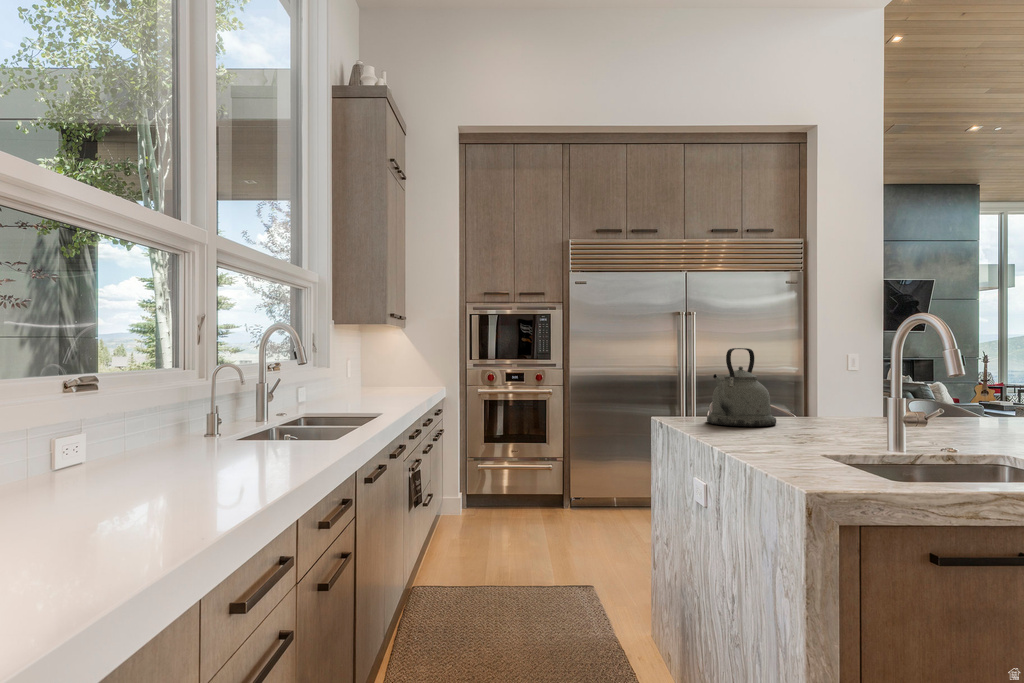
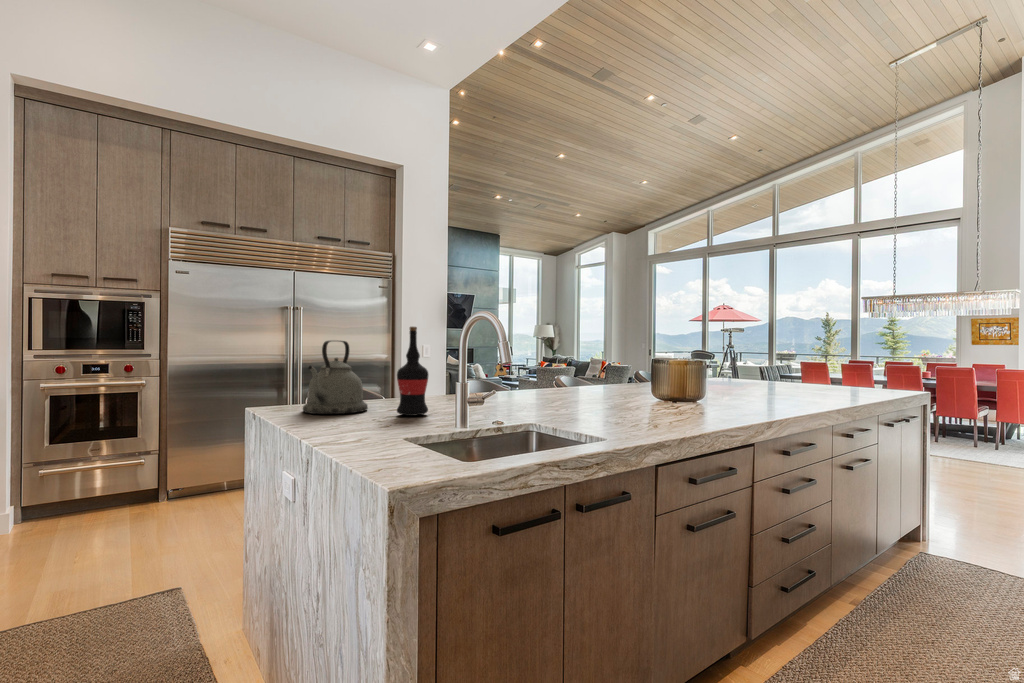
wine bottle: none [811,331,851,433] -> present [397,327,428,415]

